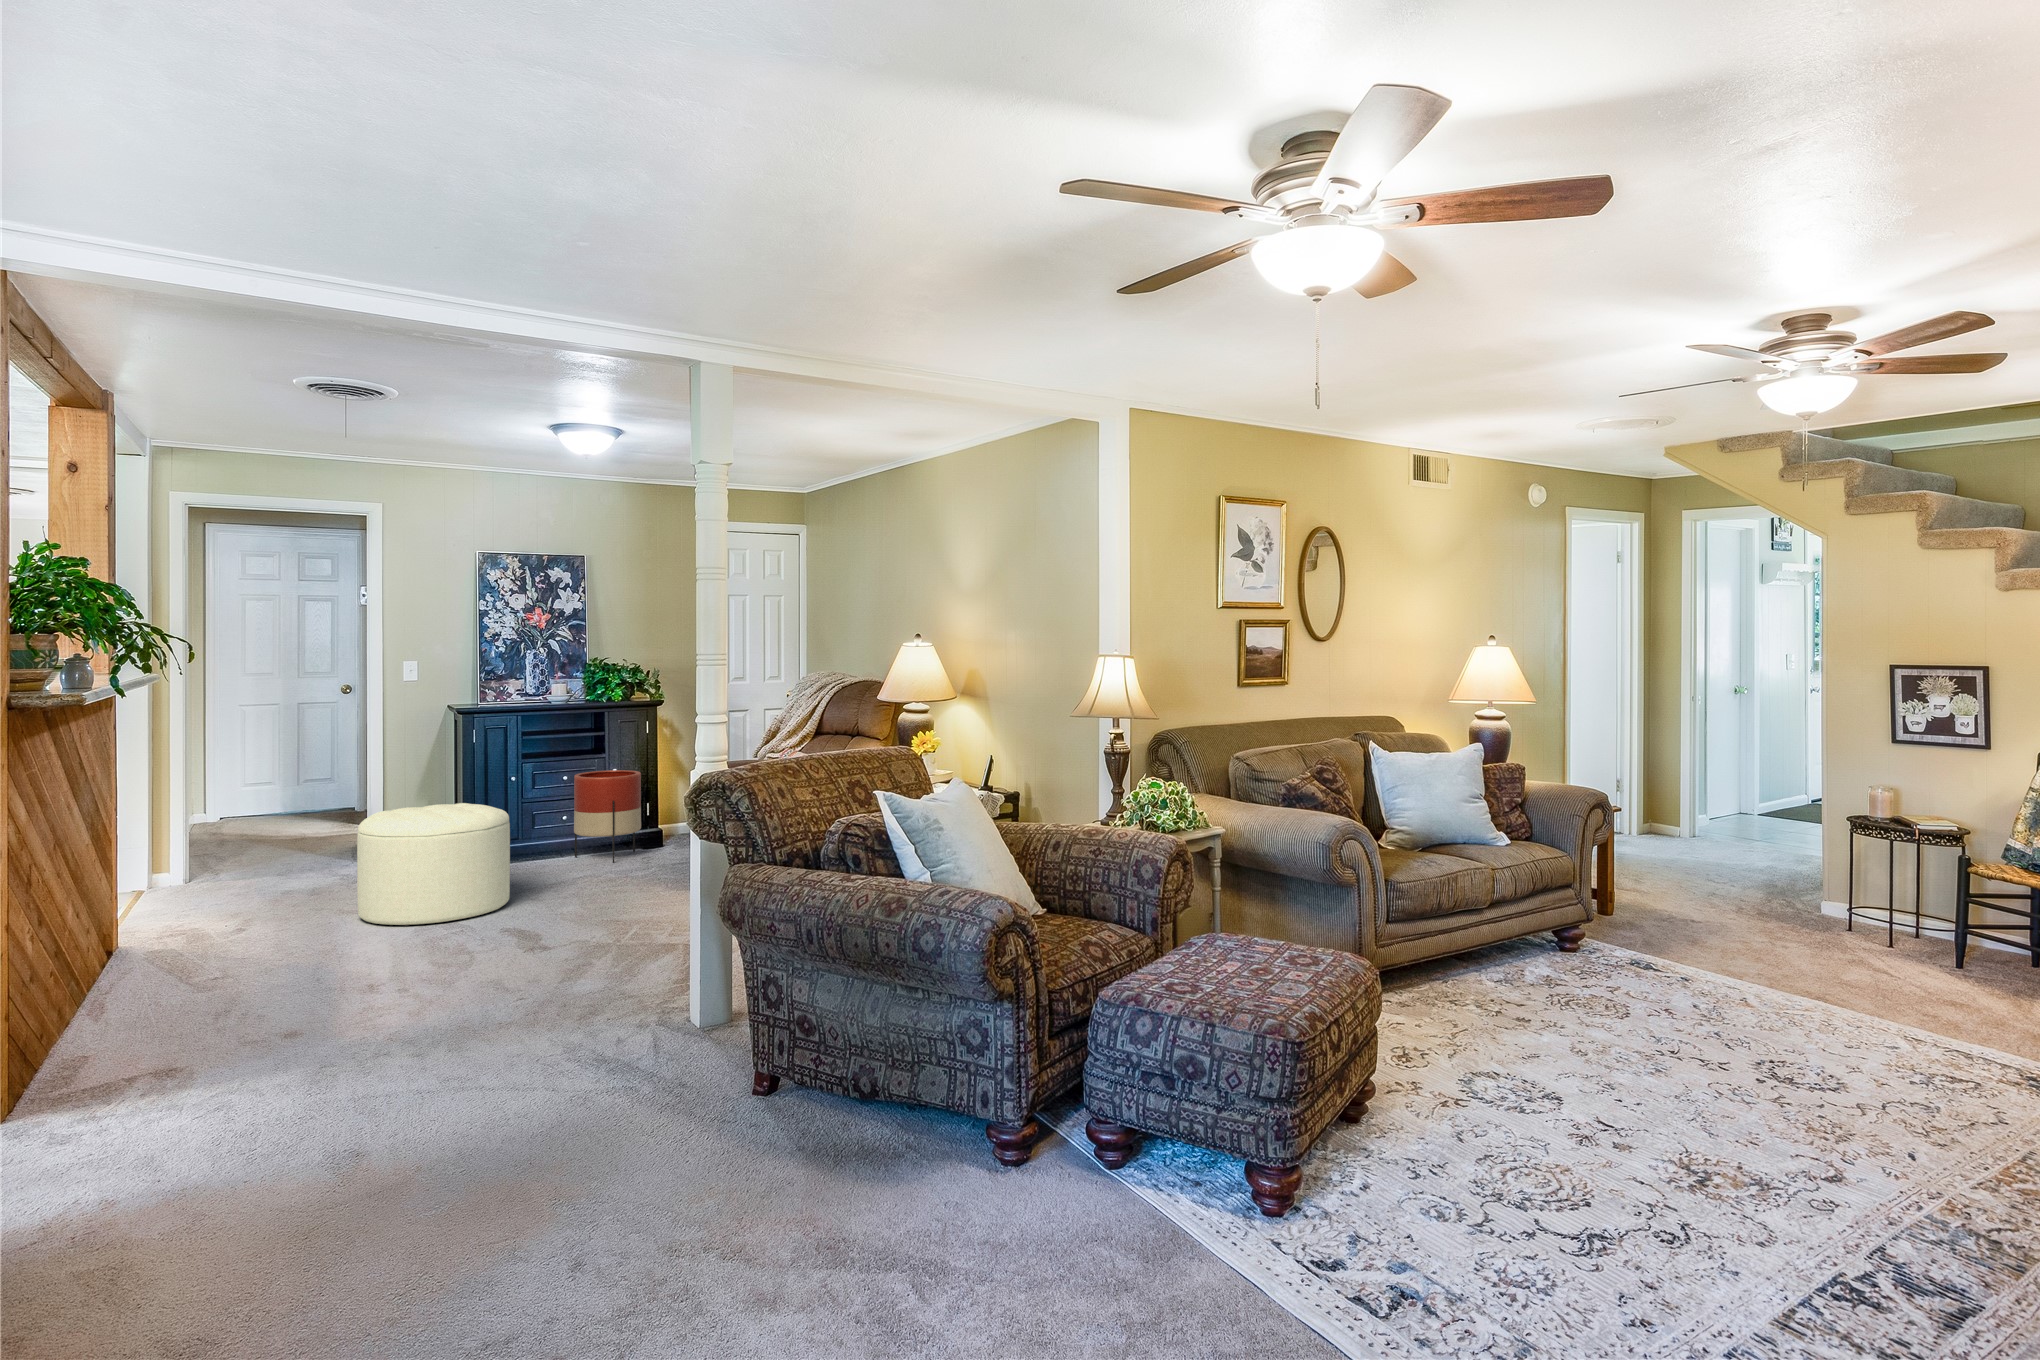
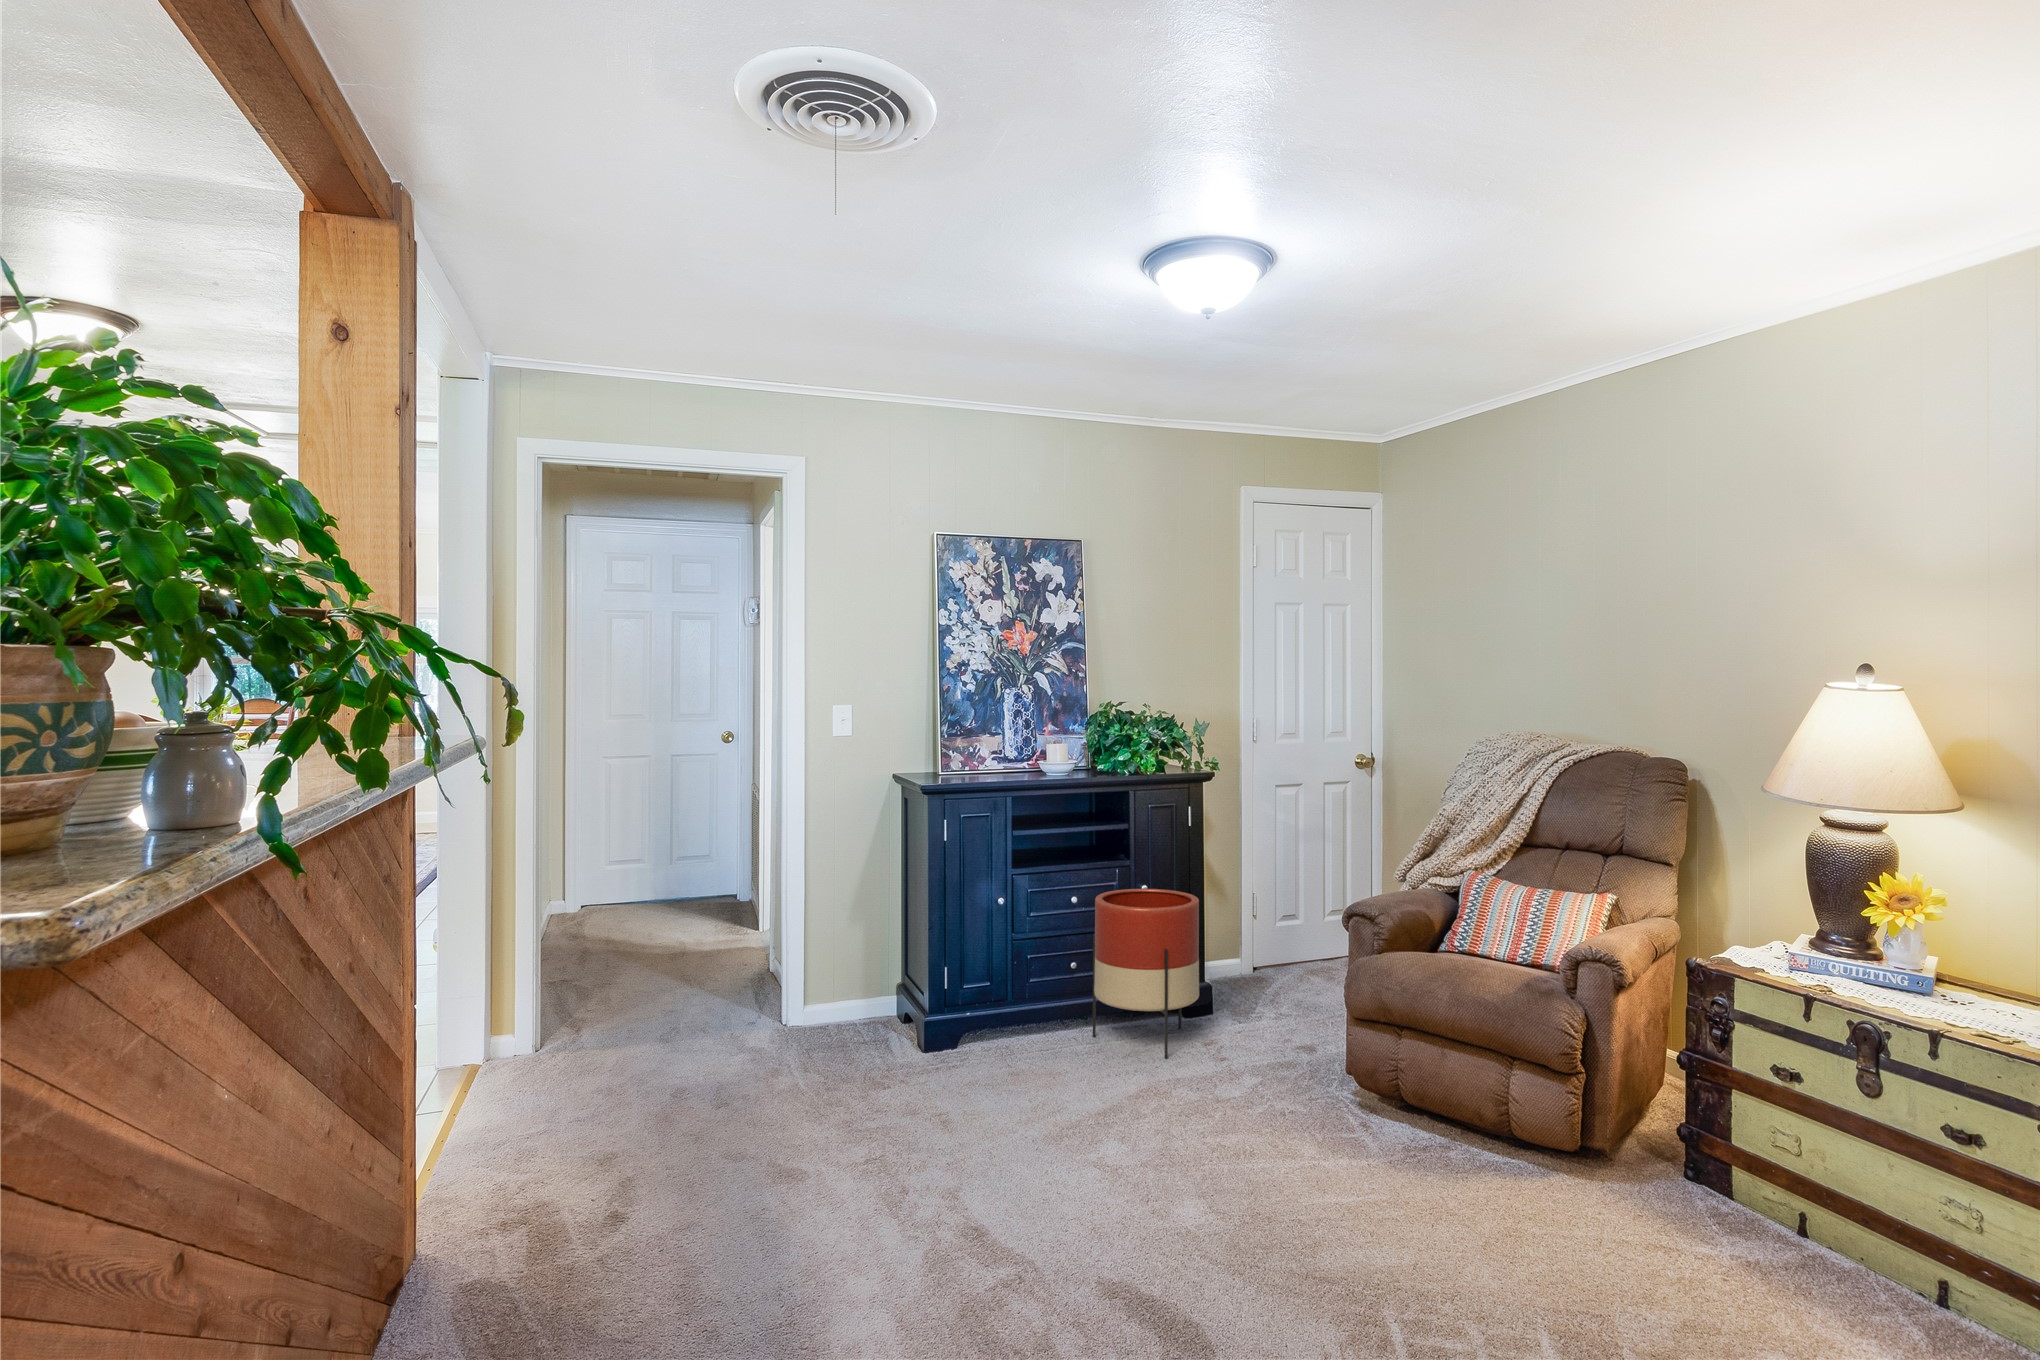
ottoman: present [357,803,510,926] -> none [797,969,1054,1244]

